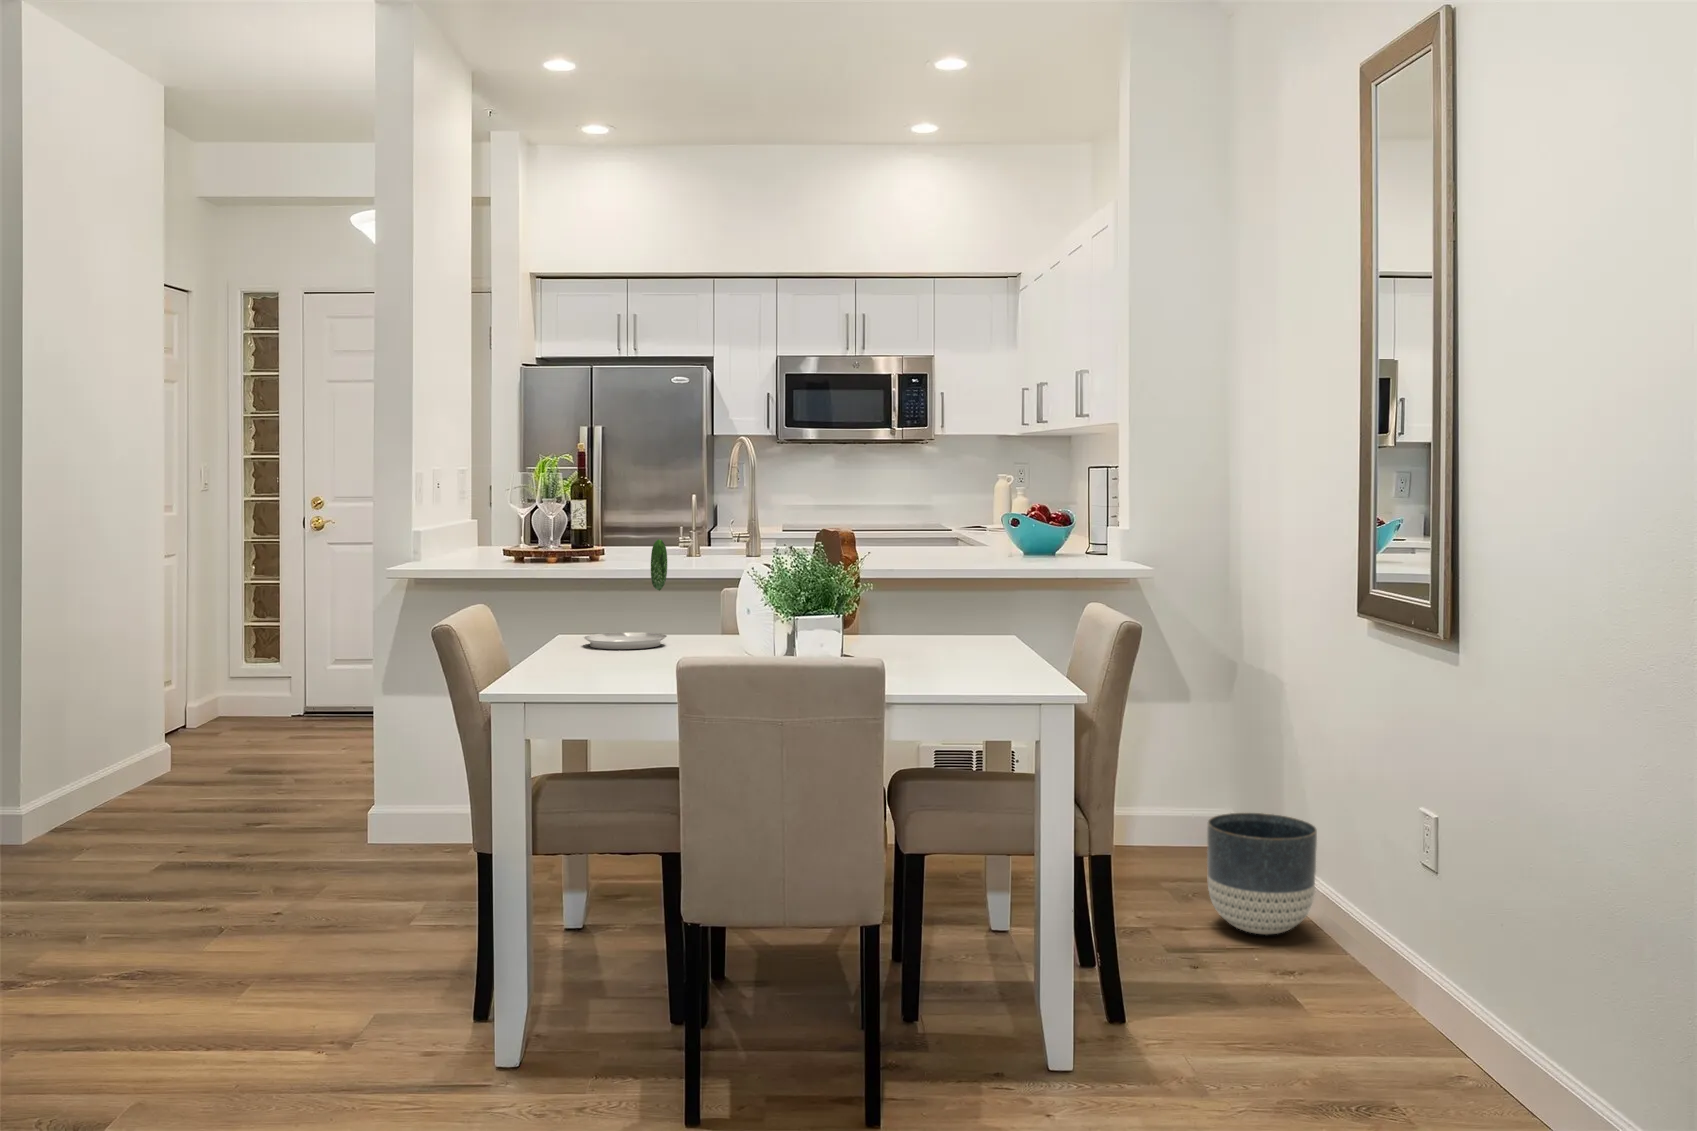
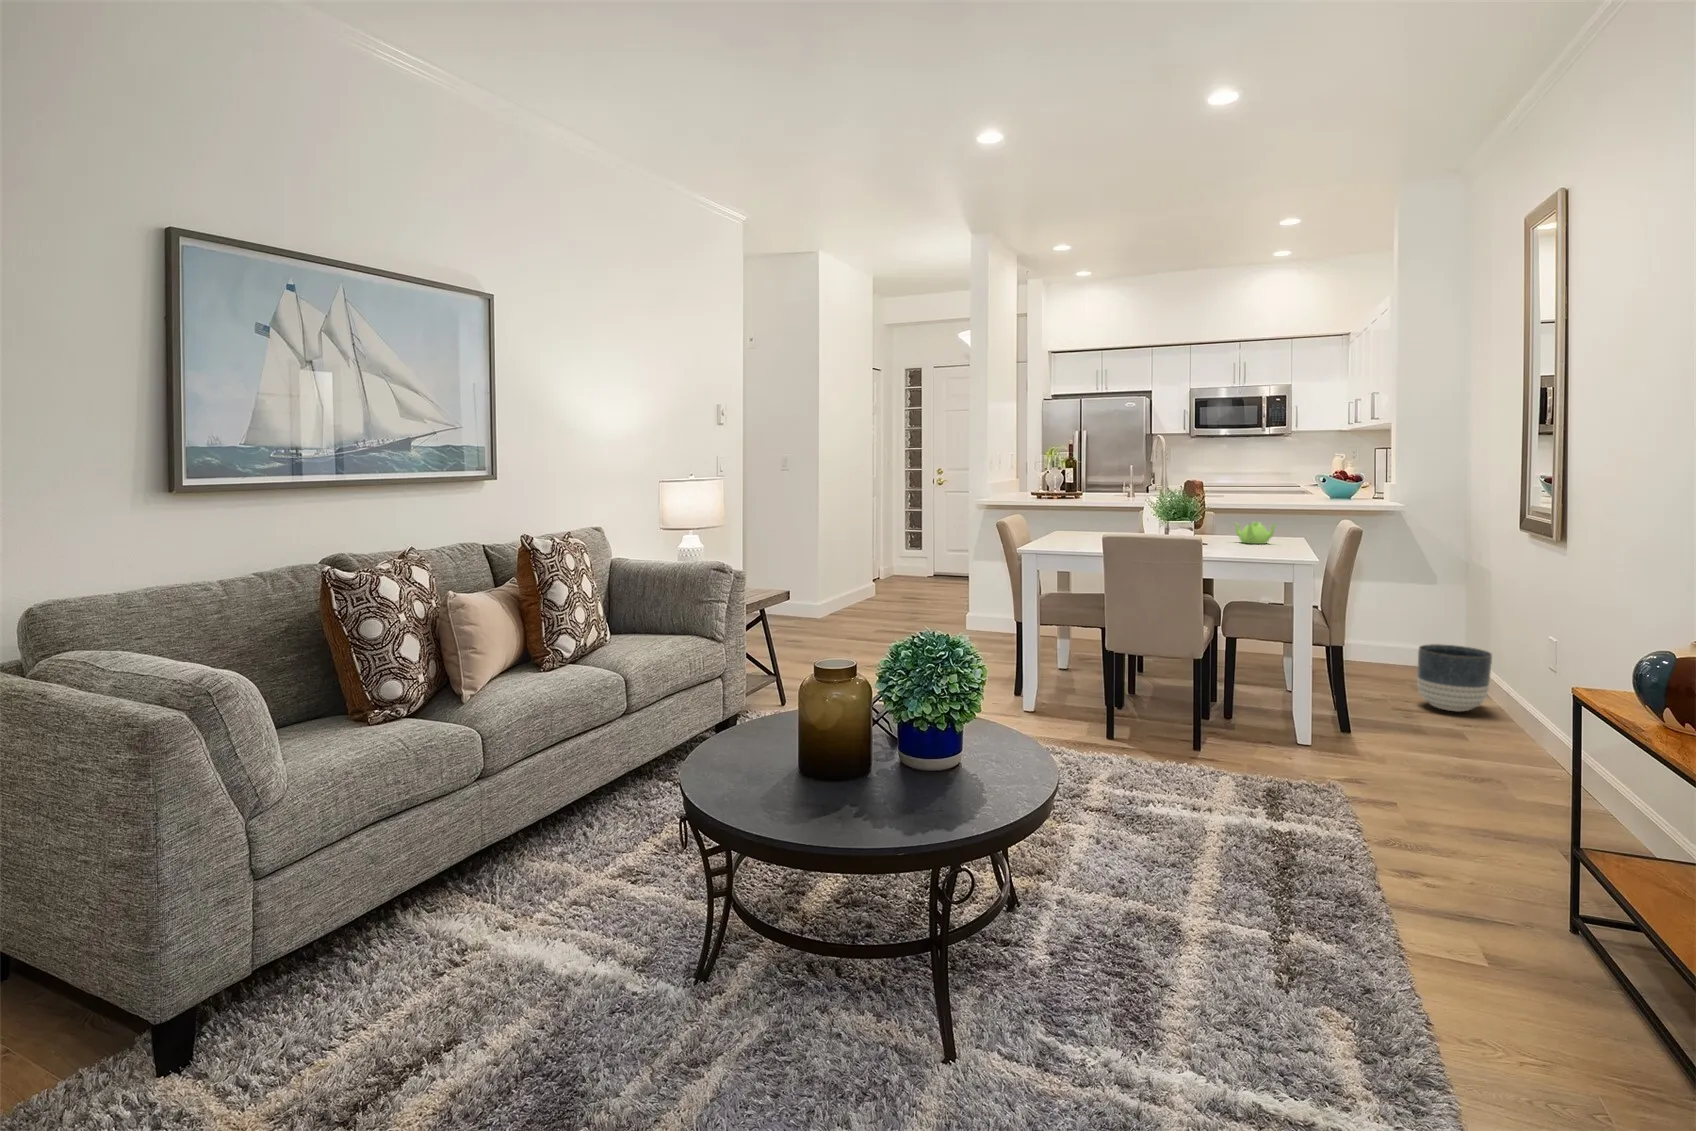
plate: present [584,539,667,649] -> none [1069,486,1111,538]
teapot: none [902,607,982,652] -> present [1236,522,1276,544]

